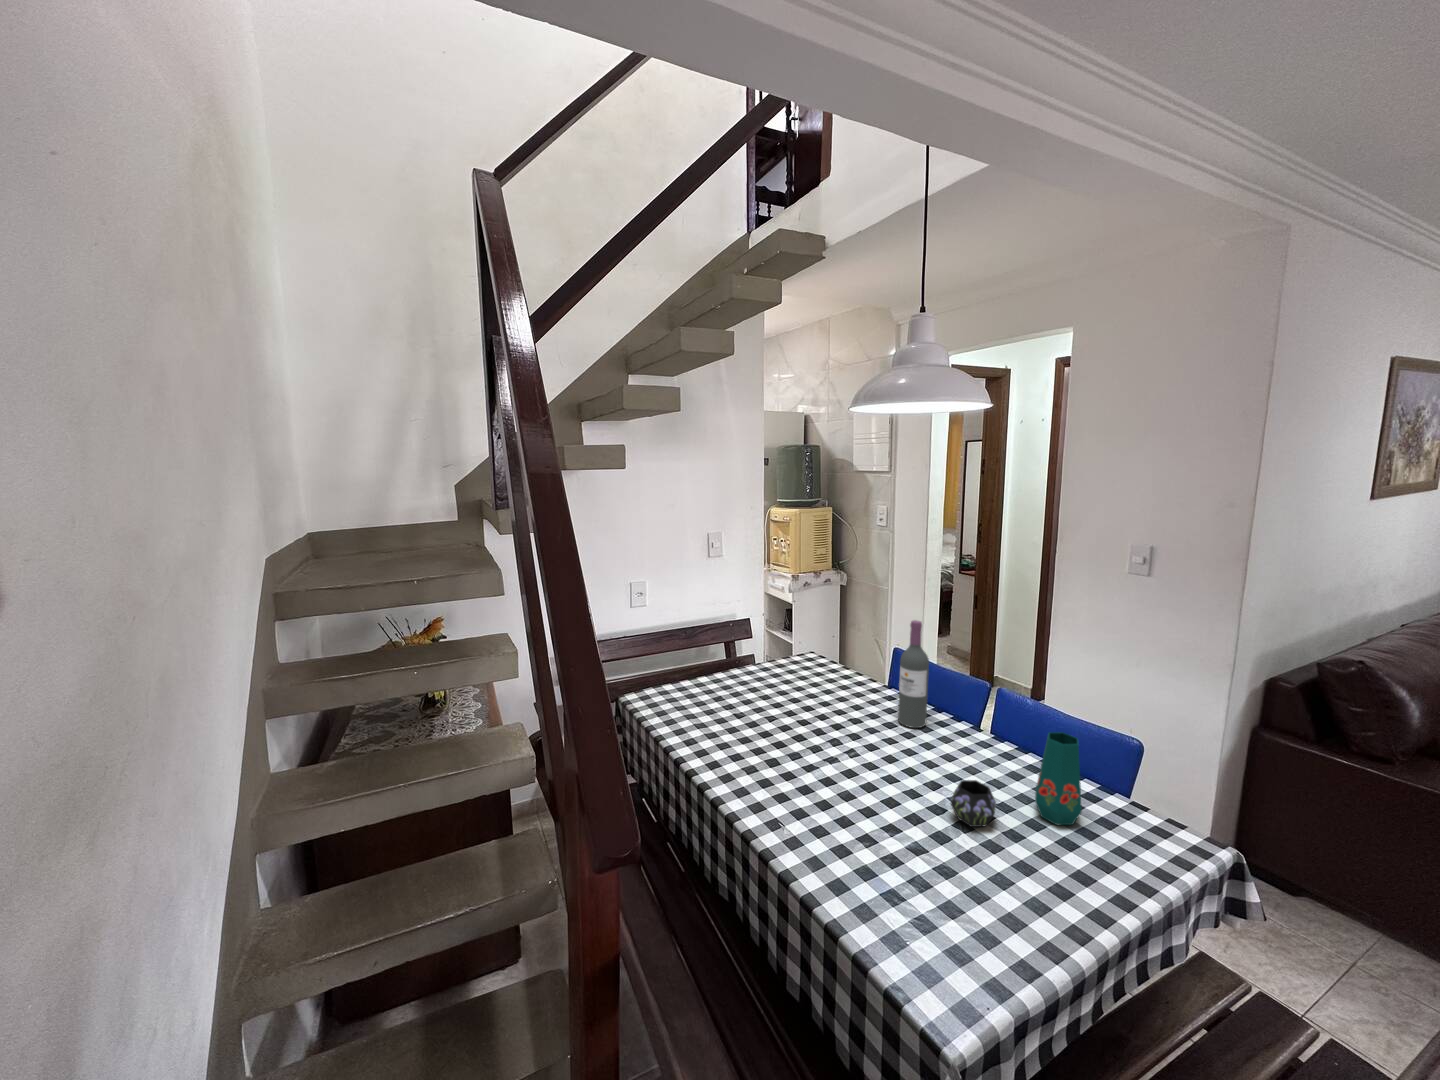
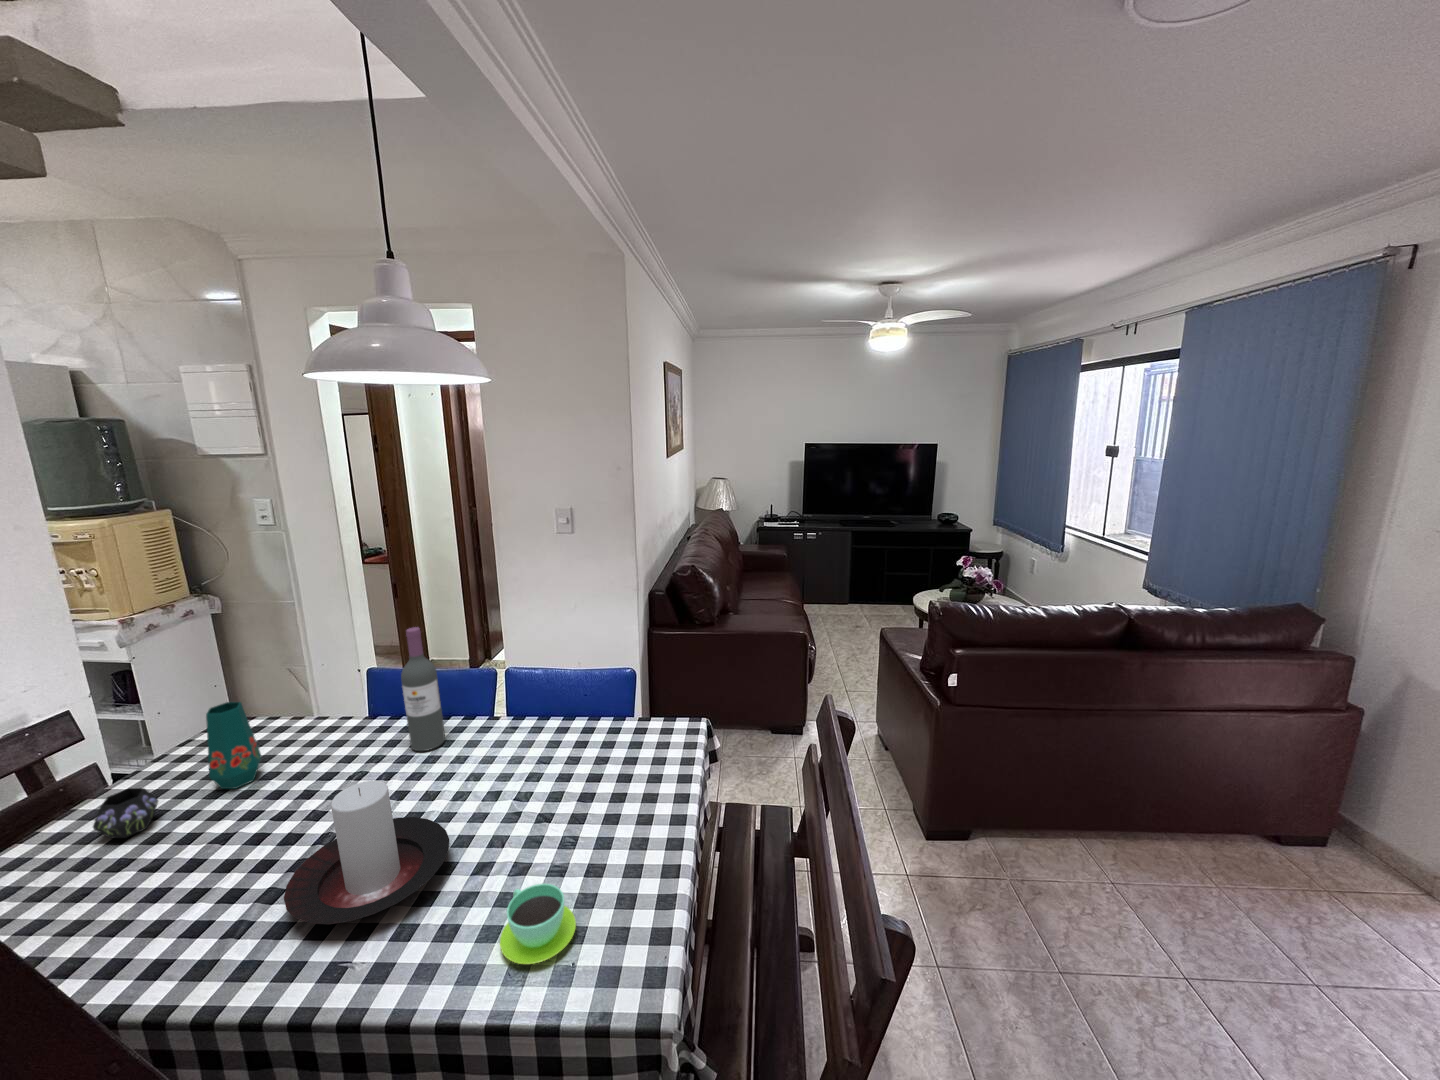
candle holder: none [771,714,881,813] -> present [284,781,449,924]
vase: present [951,732,1082,827] -> present [93,702,261,838]
cup: none [868,853,937,924] -> present [500,884,576,964]

